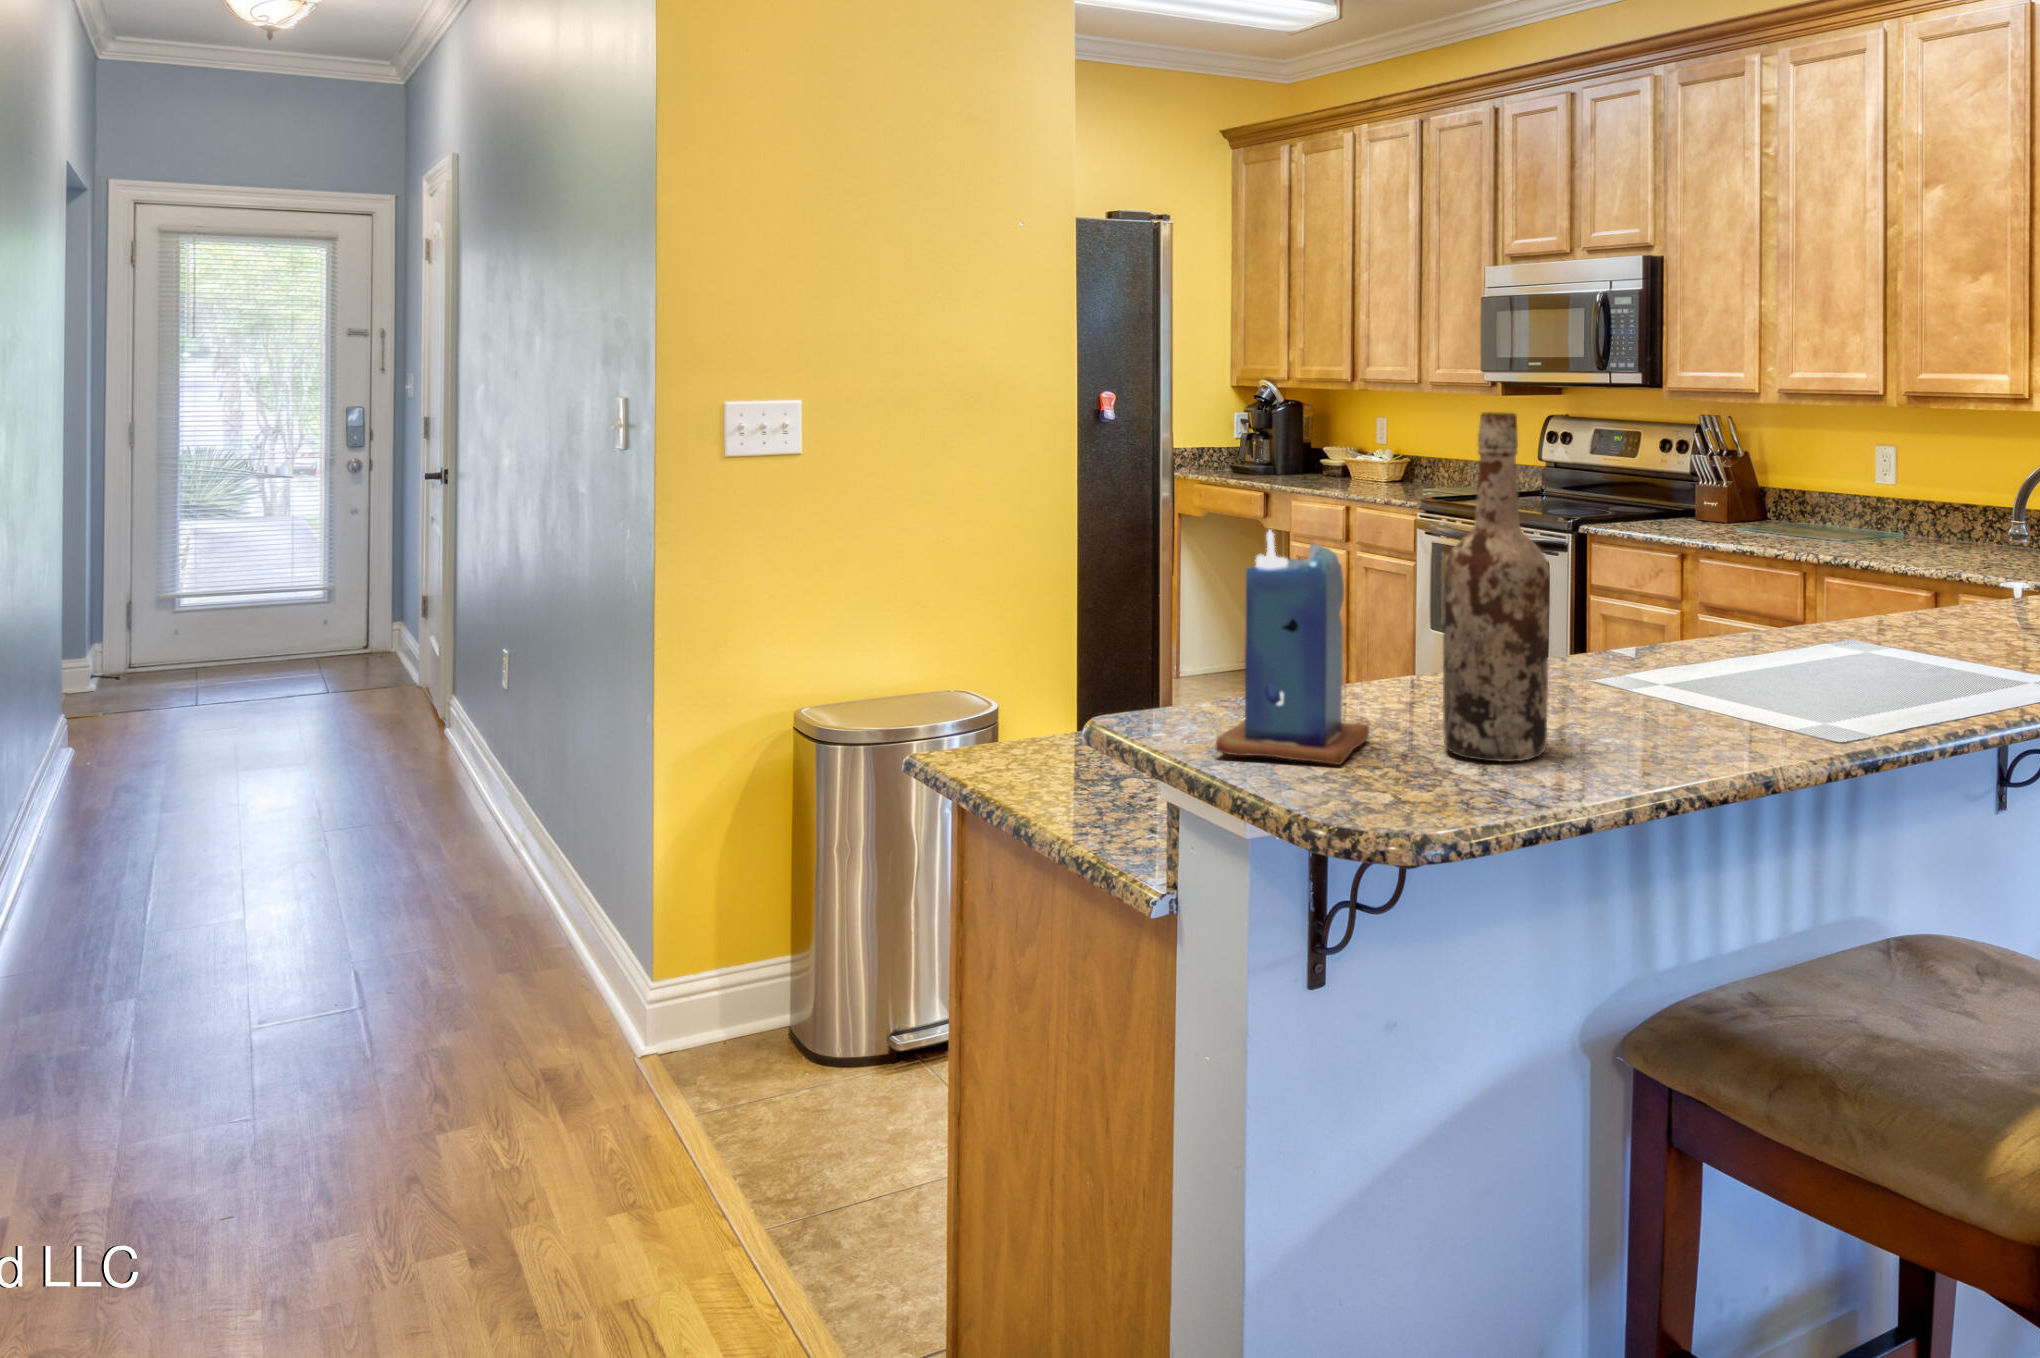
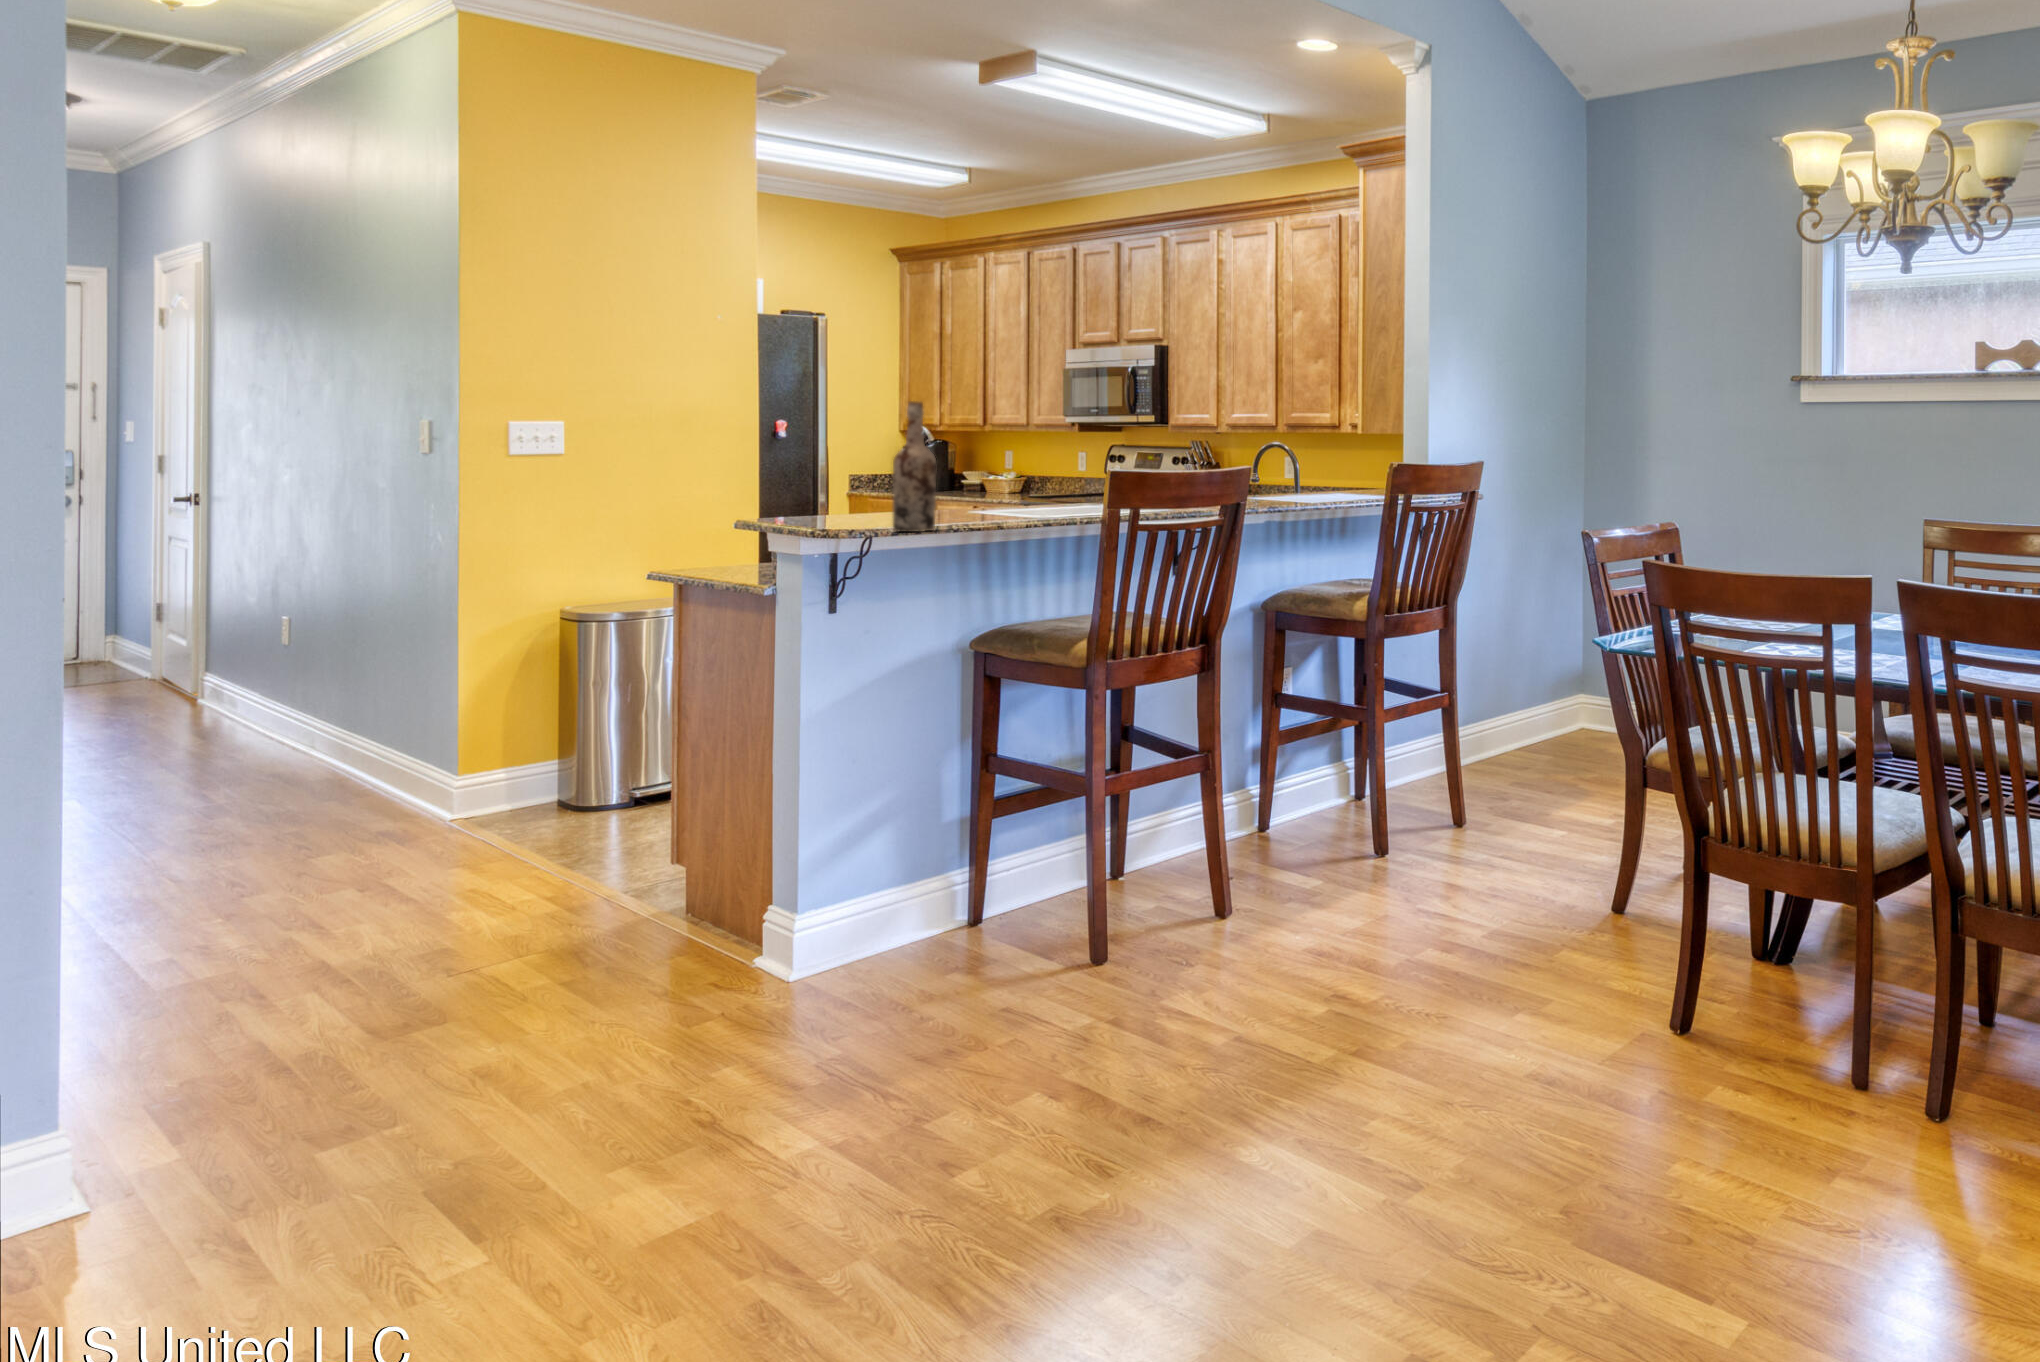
candle: present [1216,530,1369,765] -> none [794,447,865,534]

